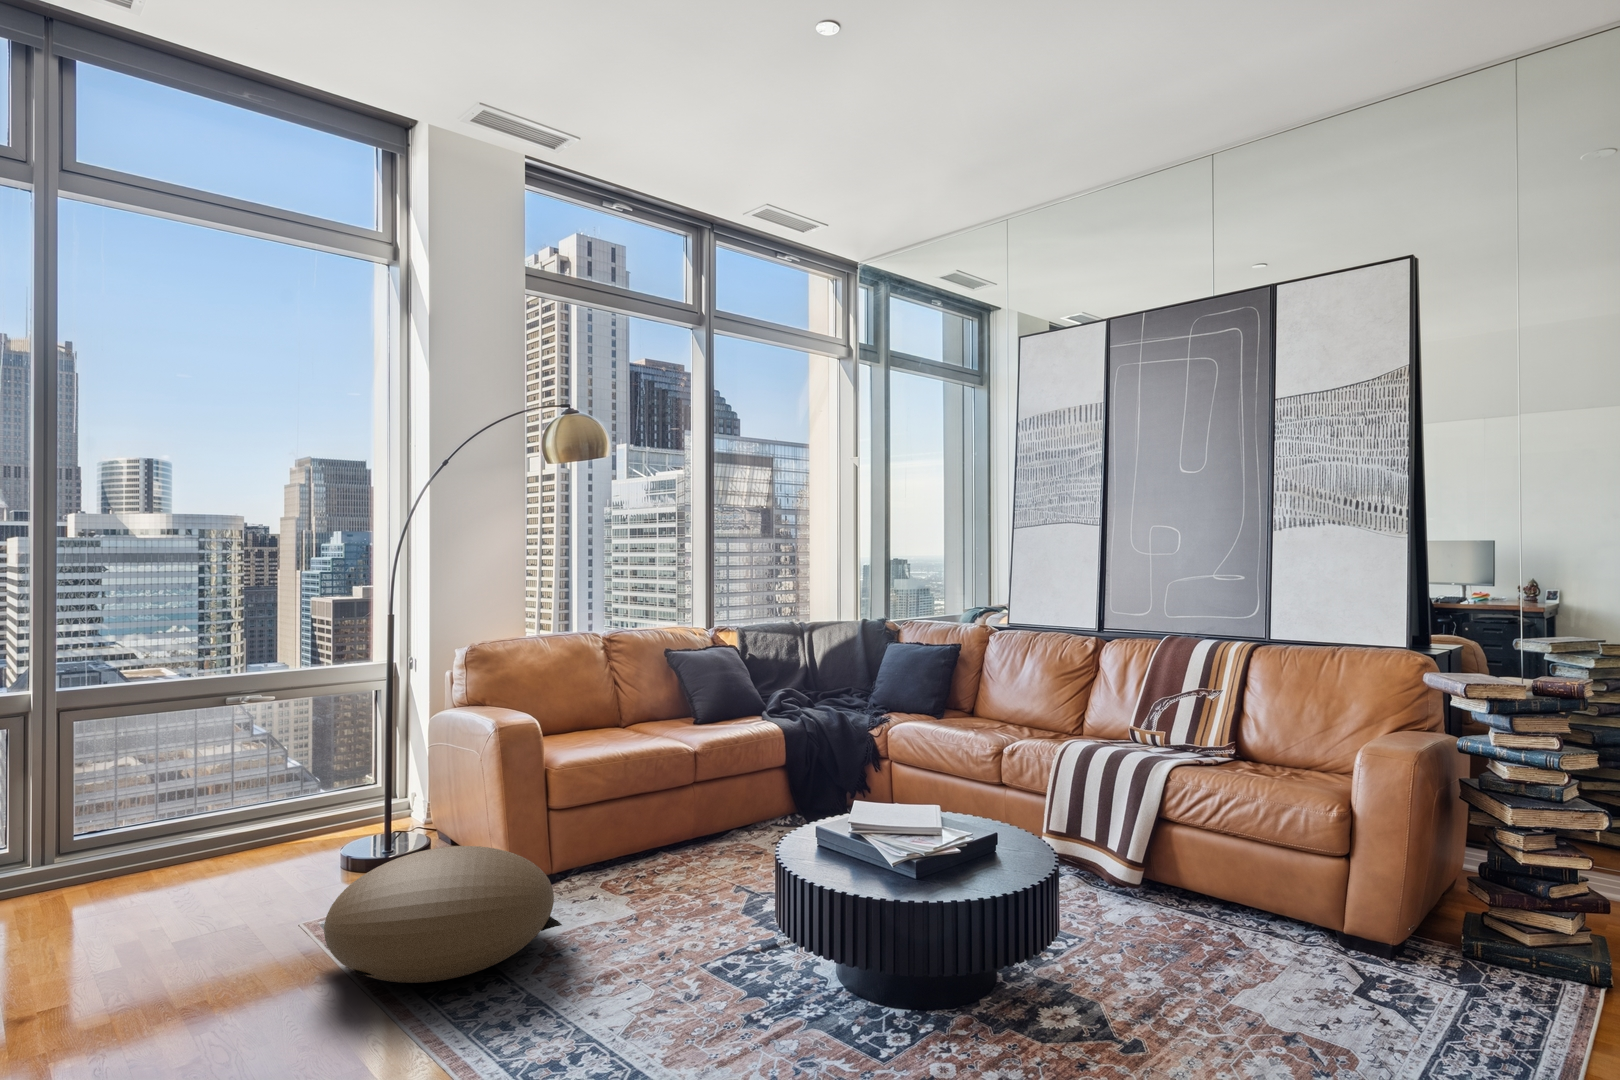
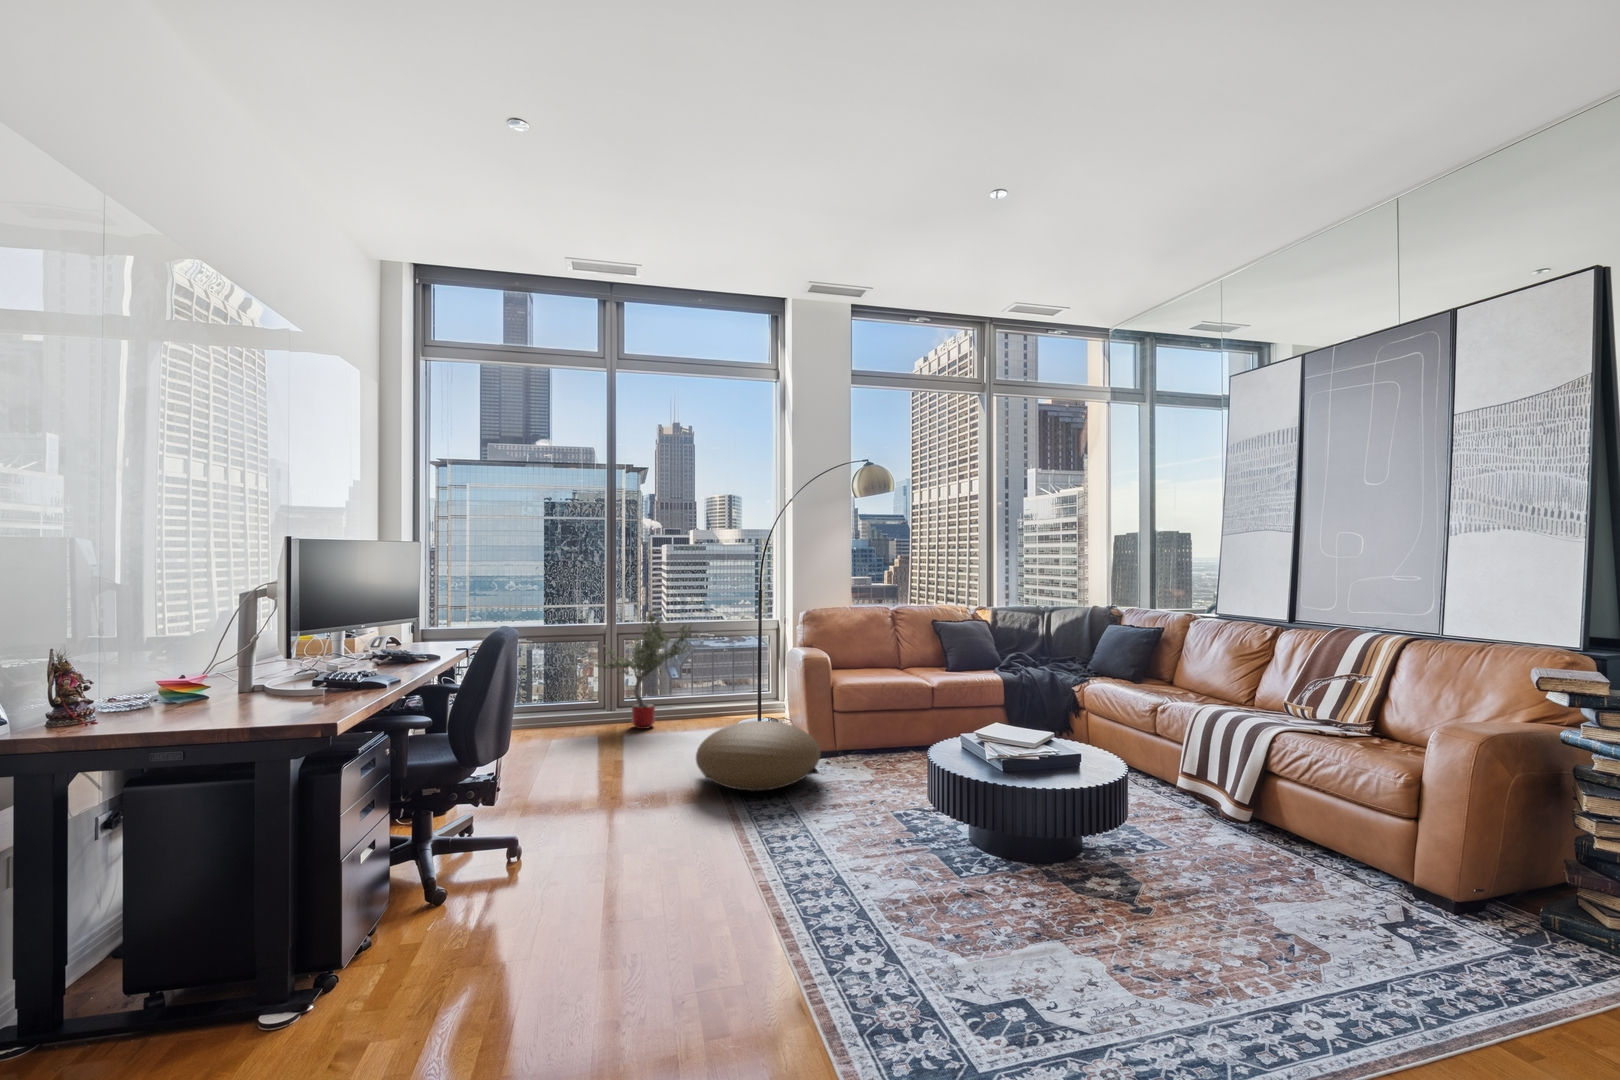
potted tree: none [34,665,250,890] -> present [595,610,691,729]

